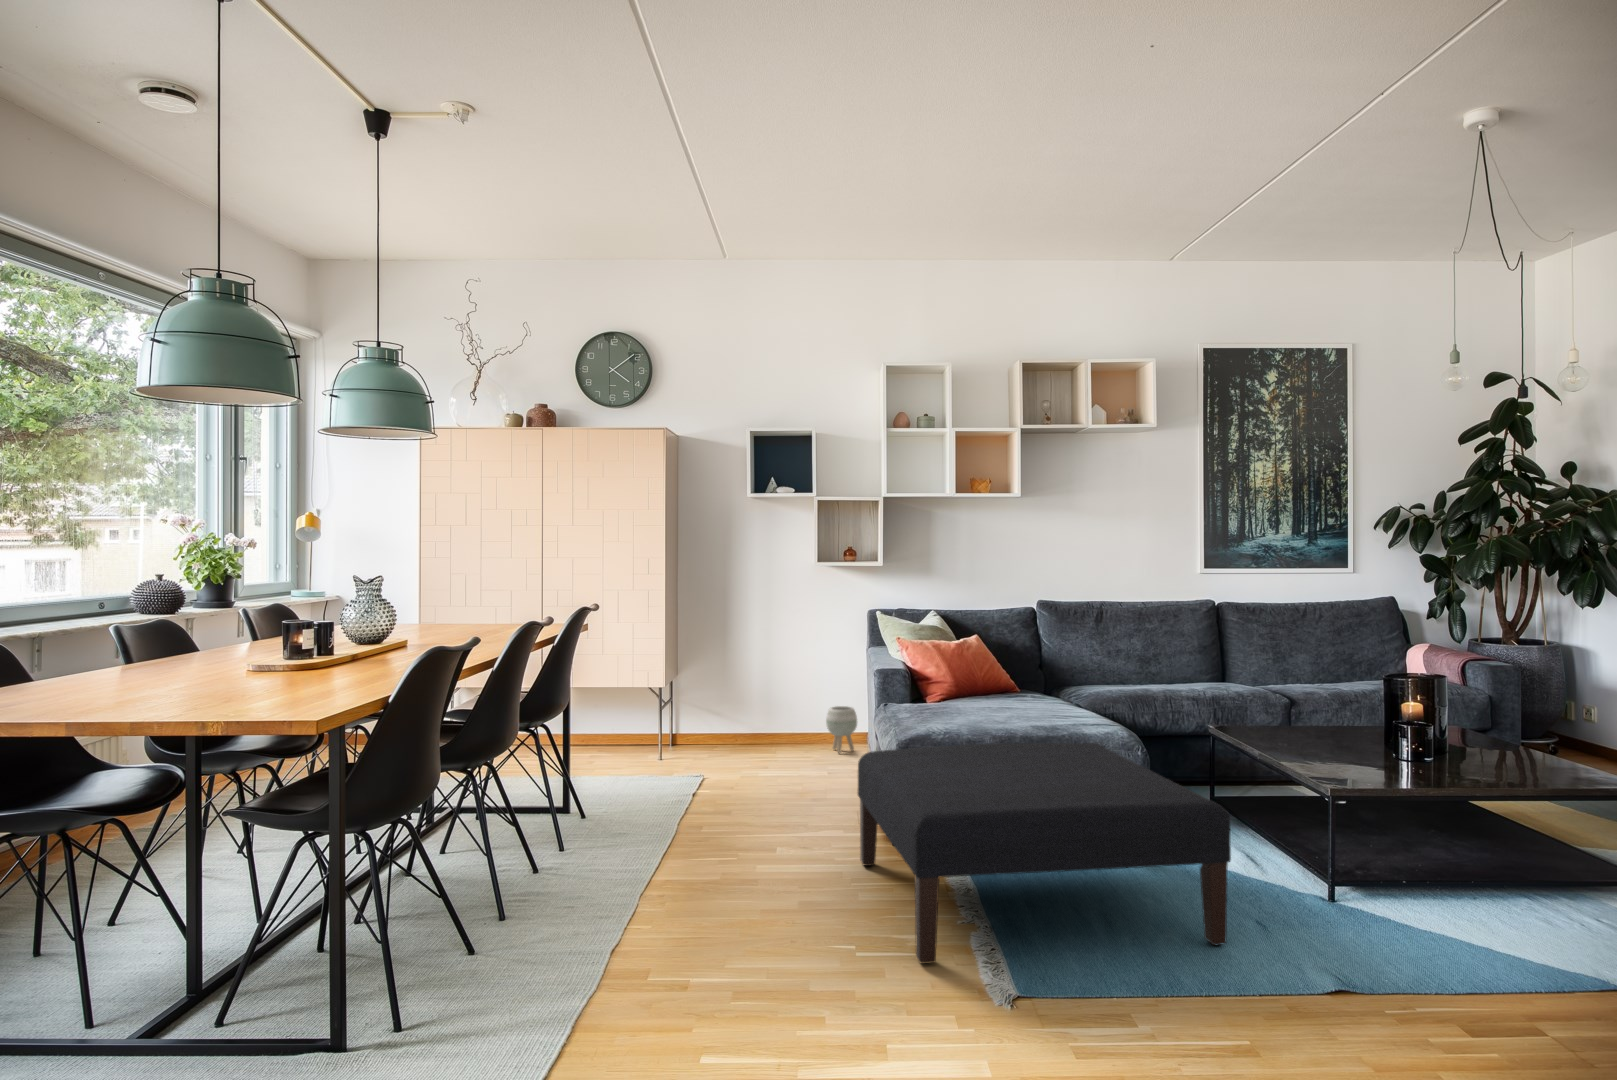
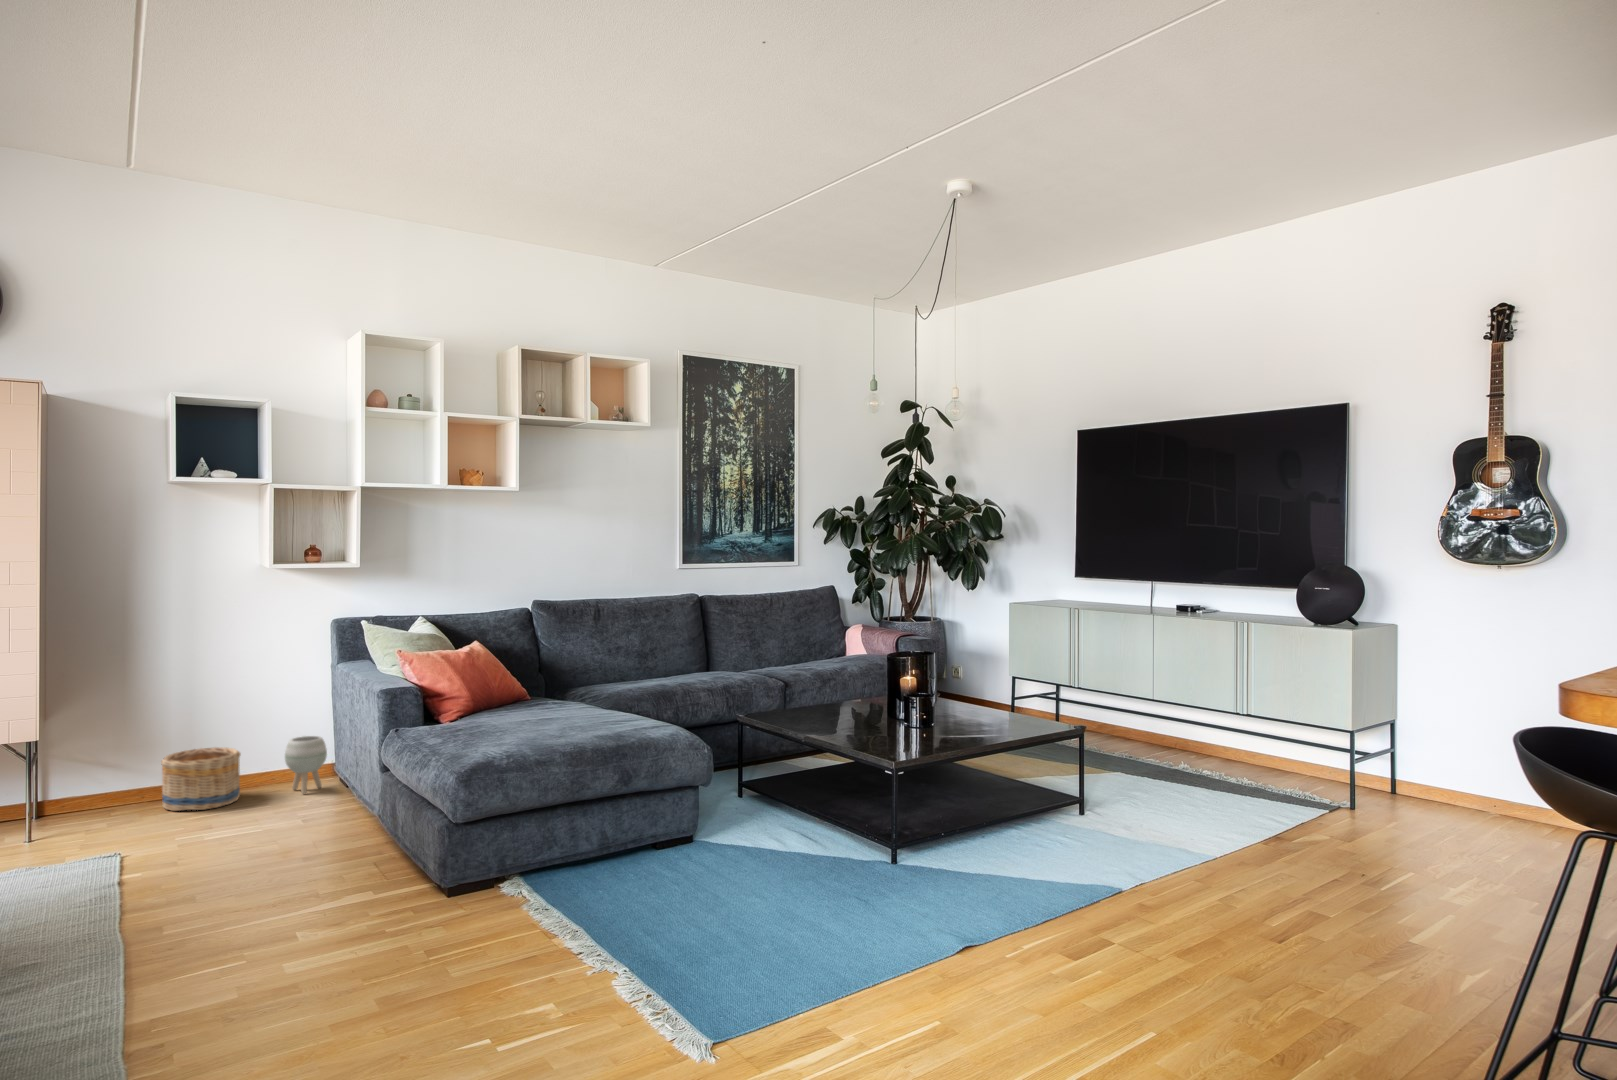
basket: none [742,708,795,755] -> present [161,747,241,811]
ottoman: present [858,743,1231,963] -> none [418,746,859,1038]

